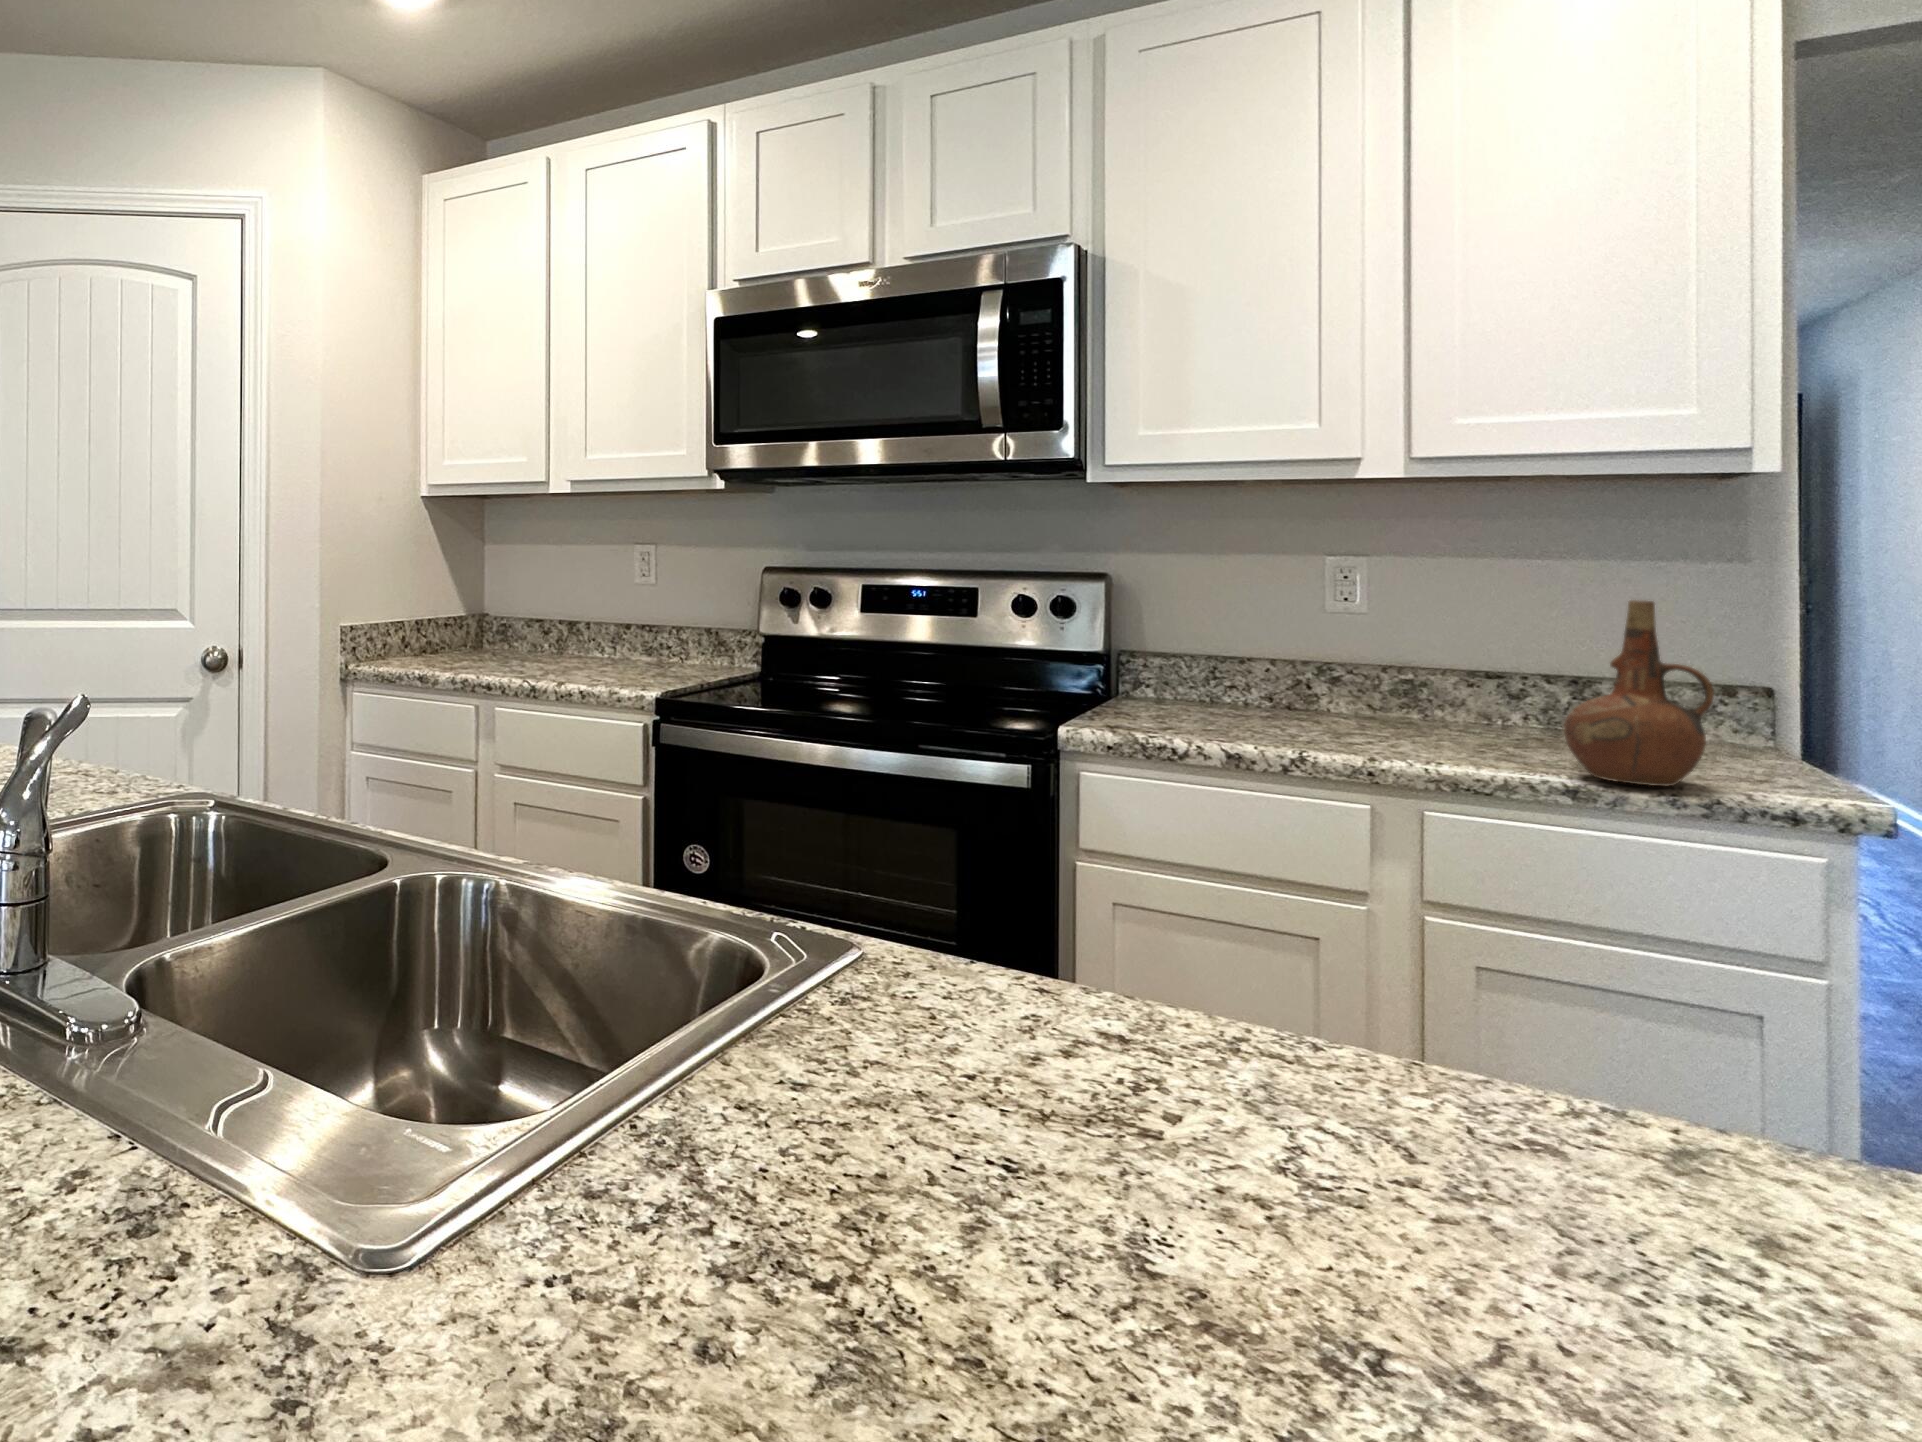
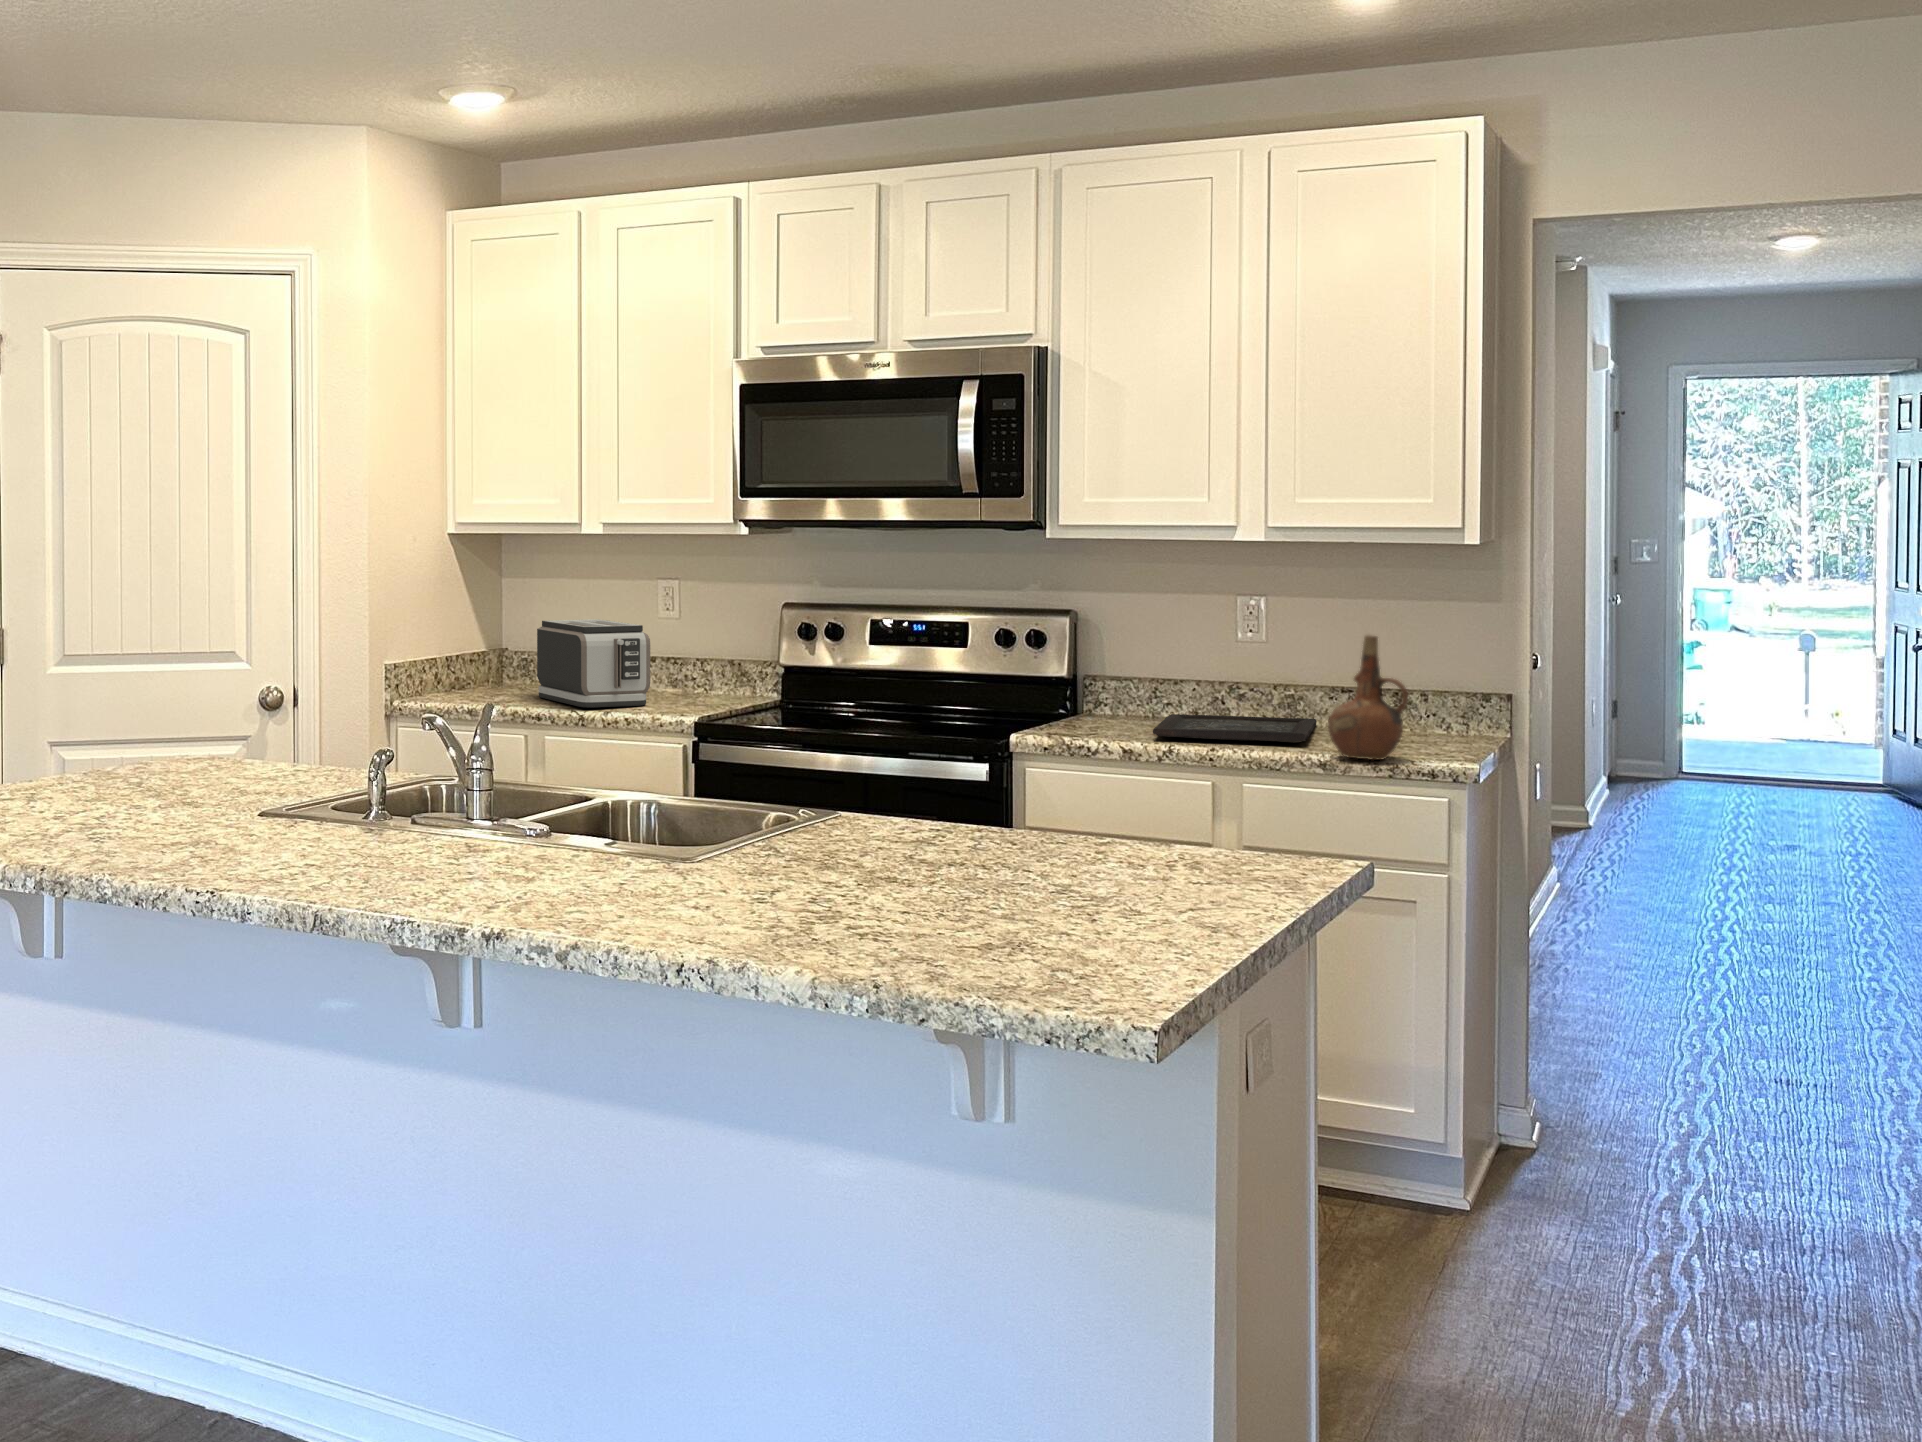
toaster: none [502,583,616,675] -> present [537,619,650,708]
tray: none [1249,701,1502,750] -> present [1153,714,1317,743]

